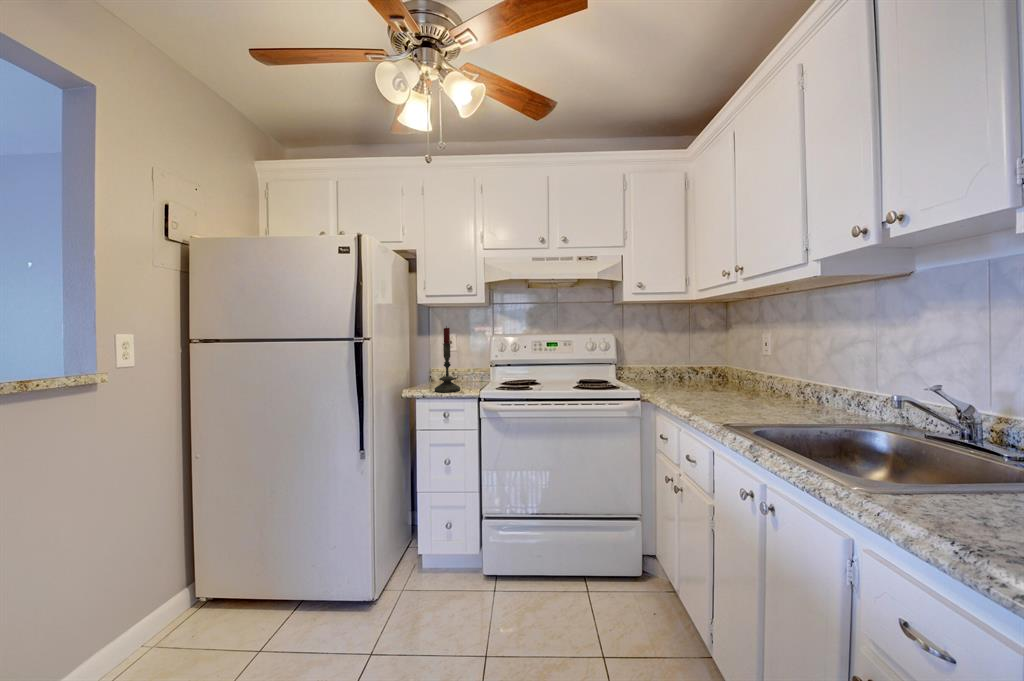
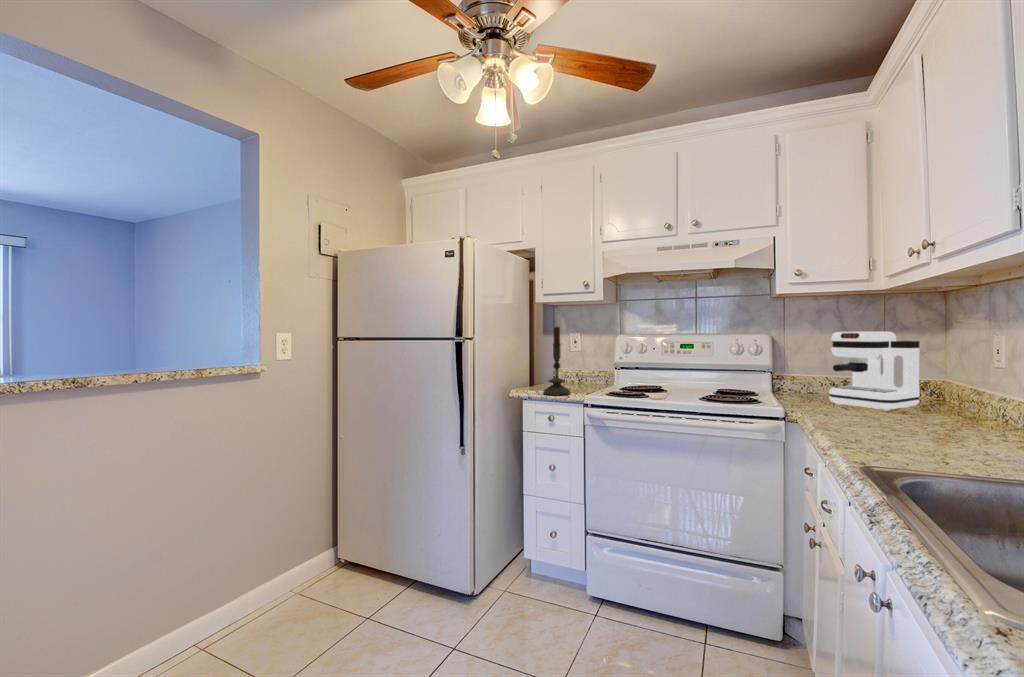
coffee maker: none [658,331,713,389] -> present [829,332,920,411]

